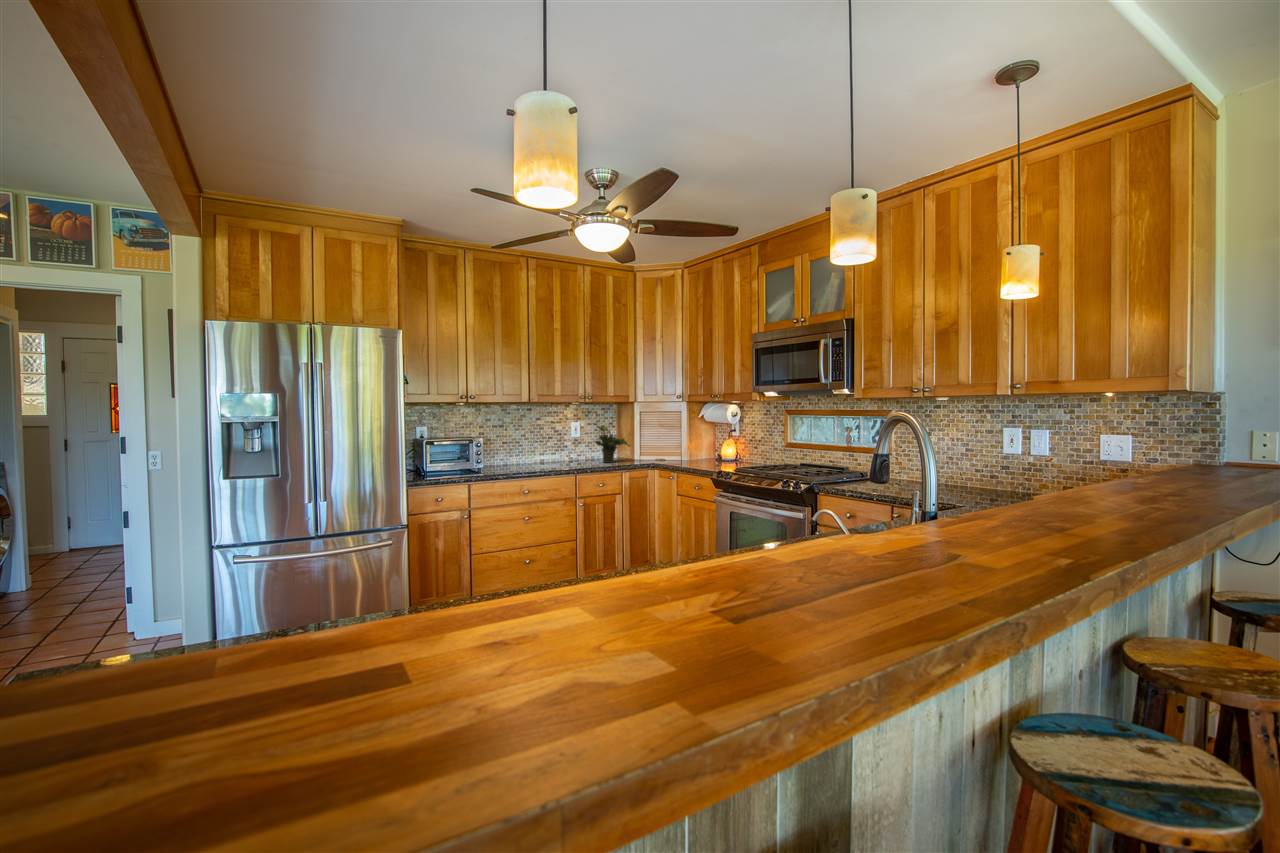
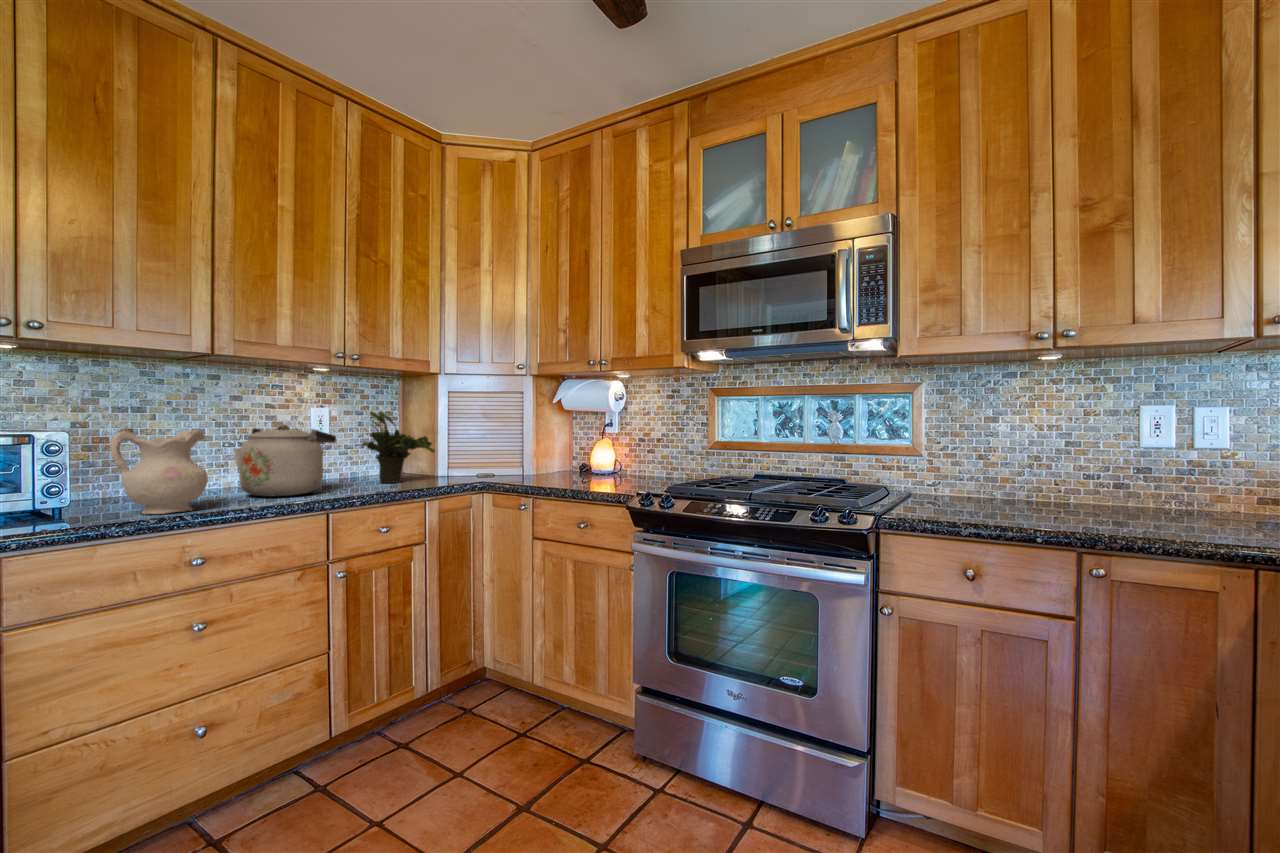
kettle: none [538,433,580,467] -> present [234,424,336,497]
ceramic pitcher: none [496,436,528,472] -> present [110,428,208,514]

